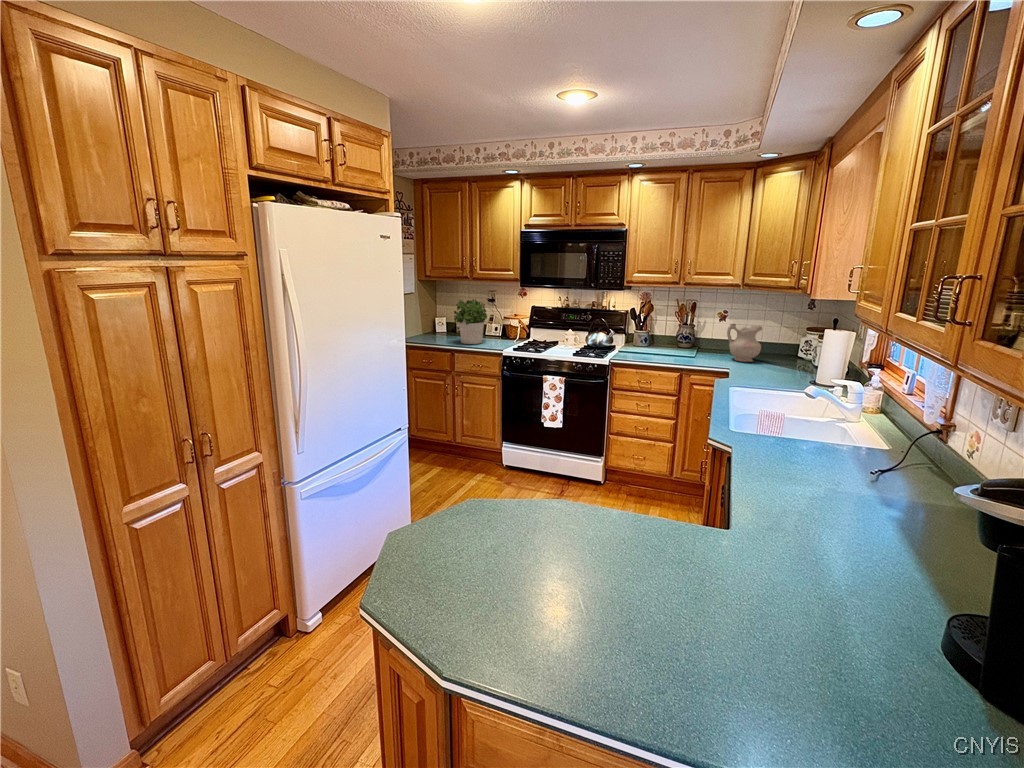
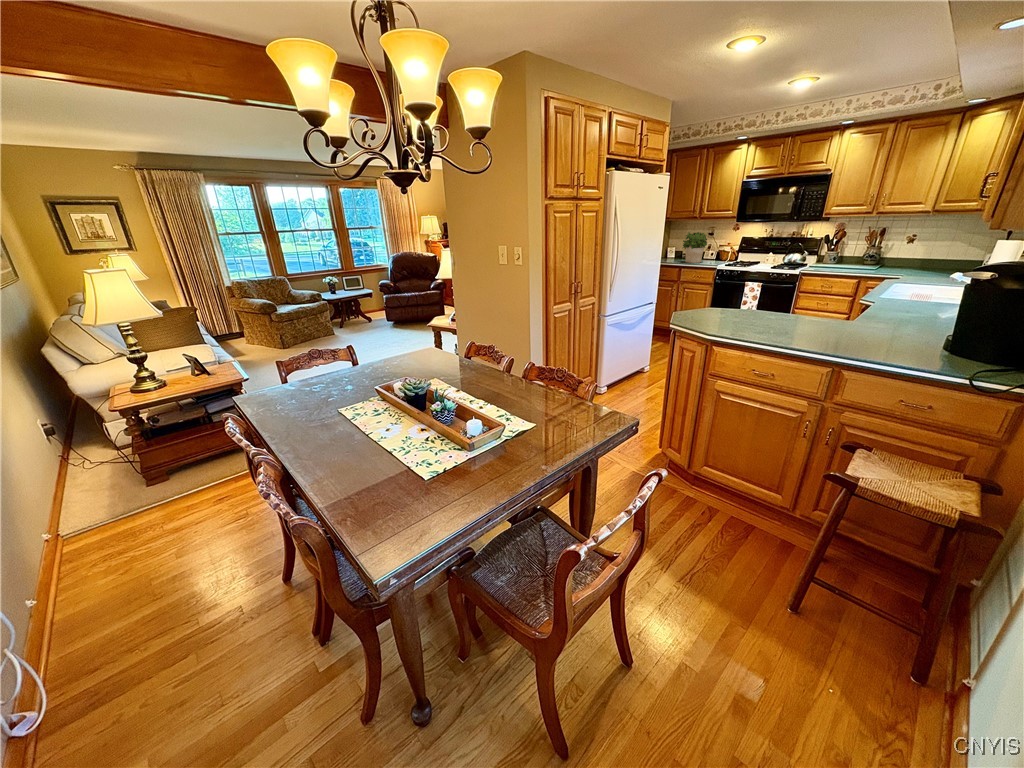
ceramic pitcher: present [727,324,762,362] -> none [909,243,945,273]

